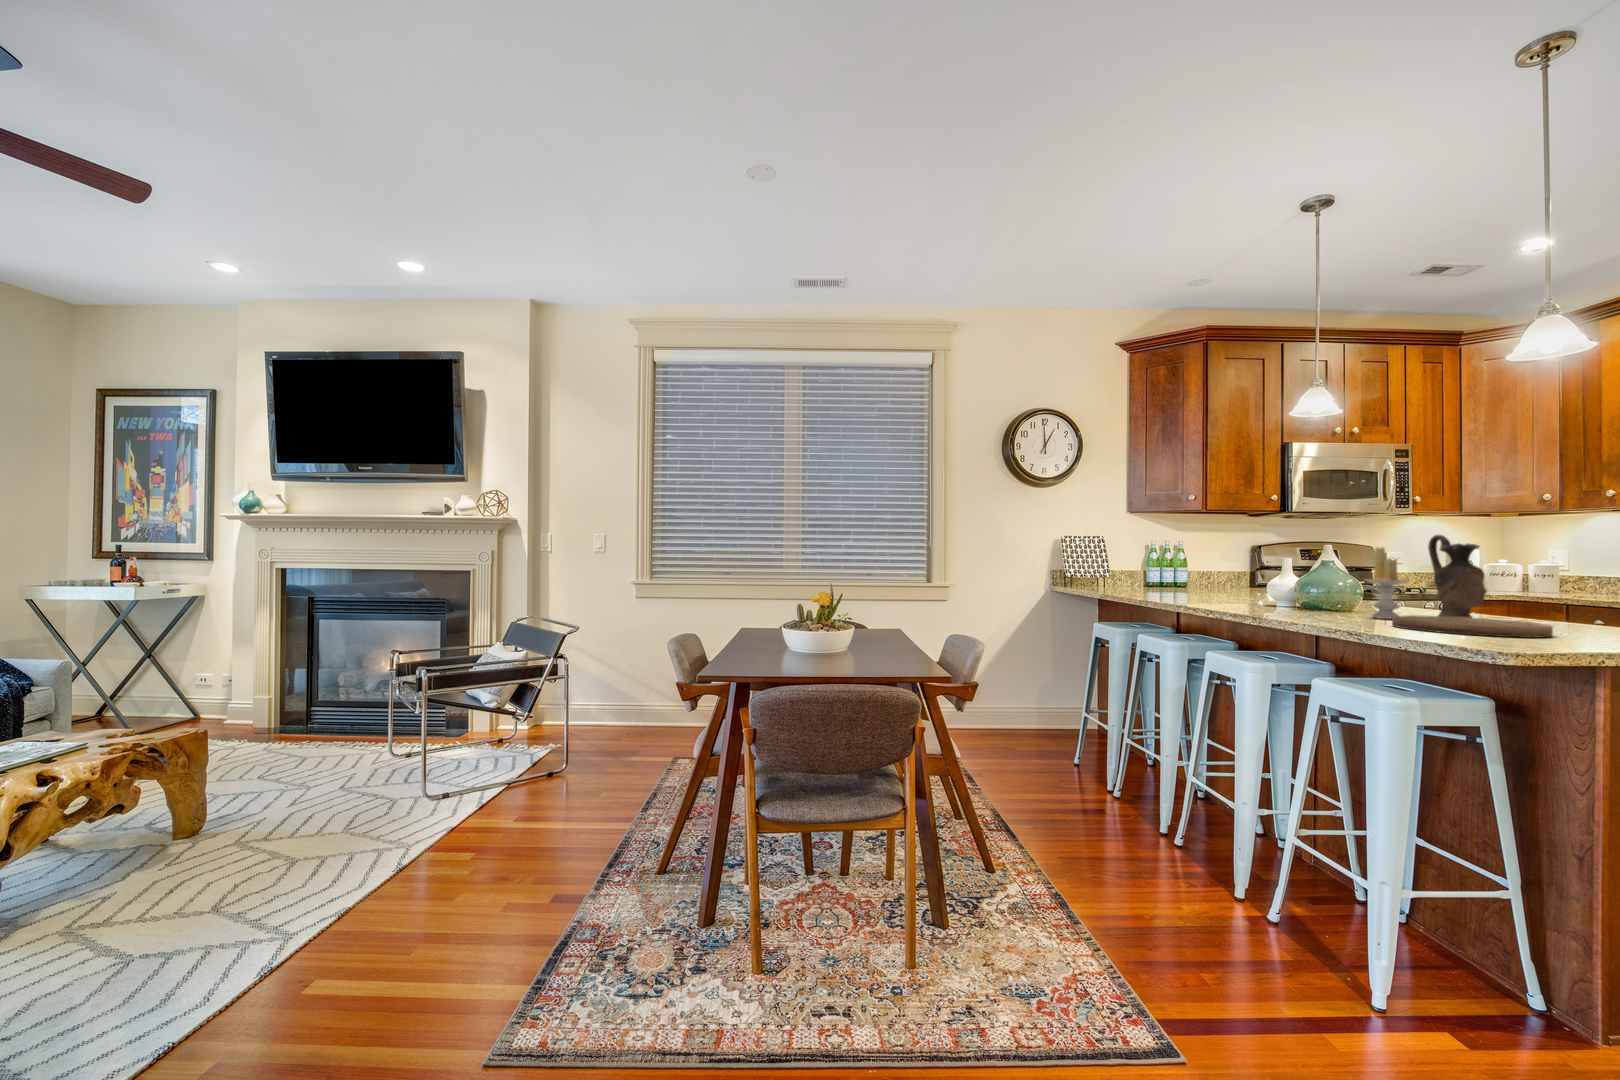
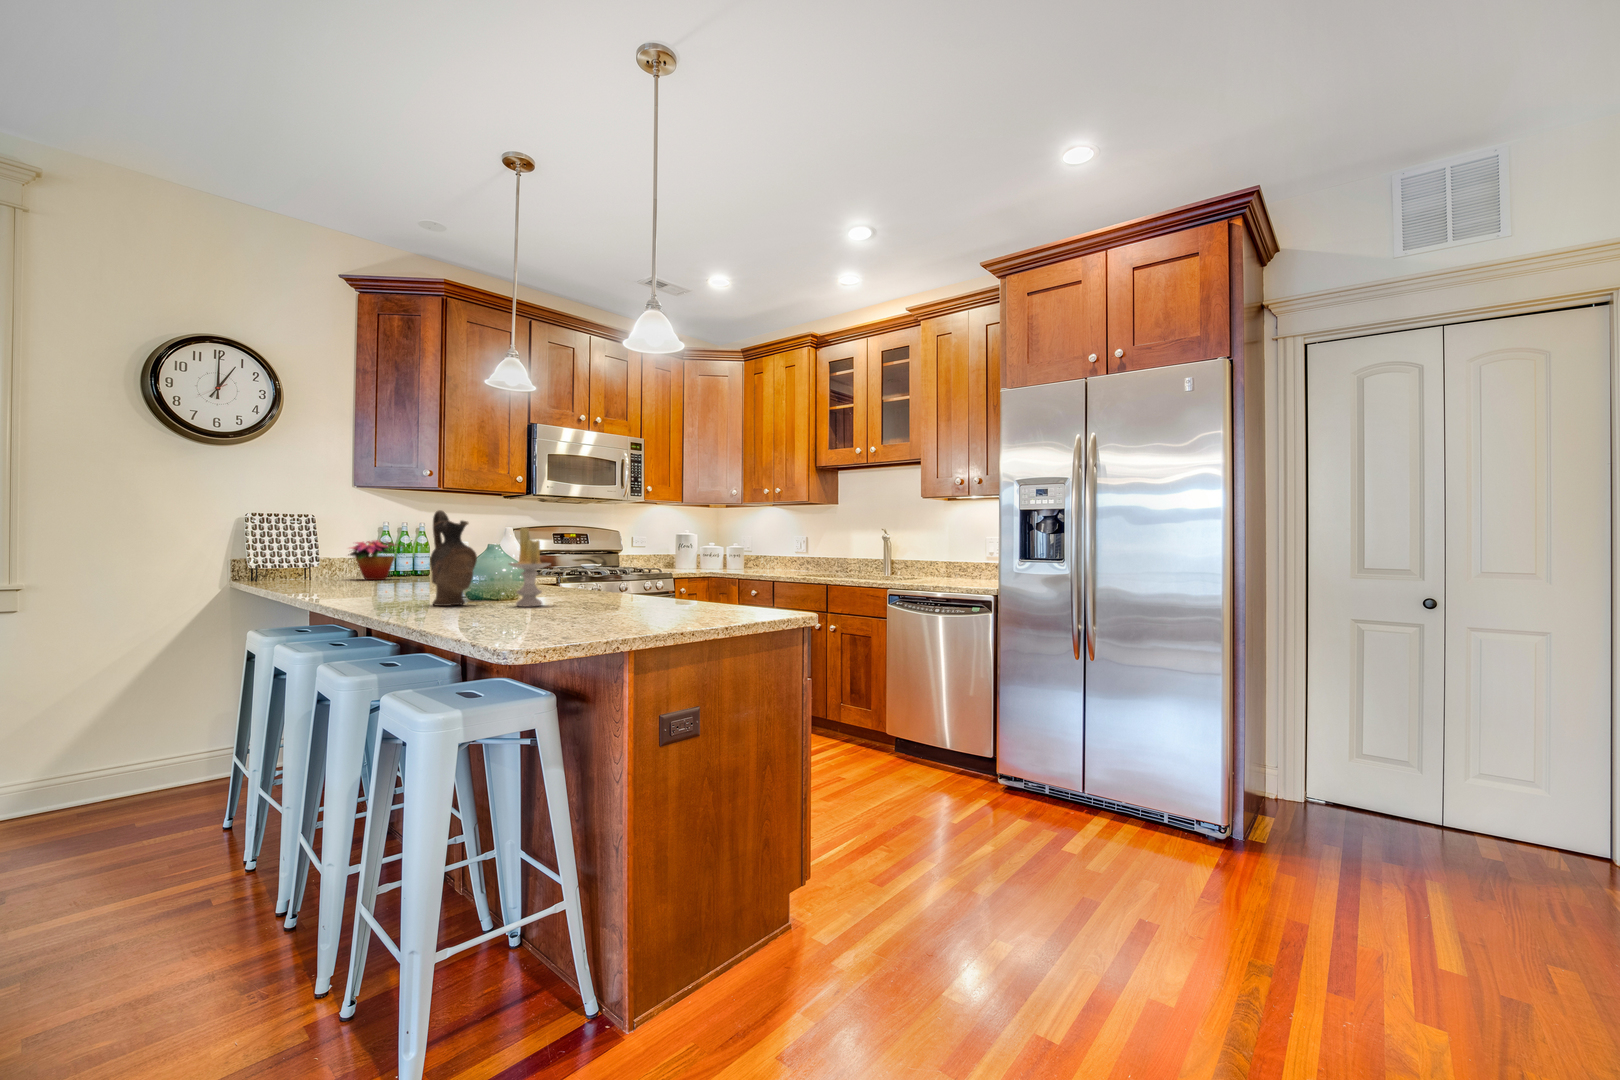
ceramic pitcher: present [1428,535,1487,618] -> present [430,510,477,606]
flower arrangement: none [1119,555,1176,589] -> present [348,540,399,580]
cutting board: present [1392,615,1553,638] -> none [499,601,634,623]

